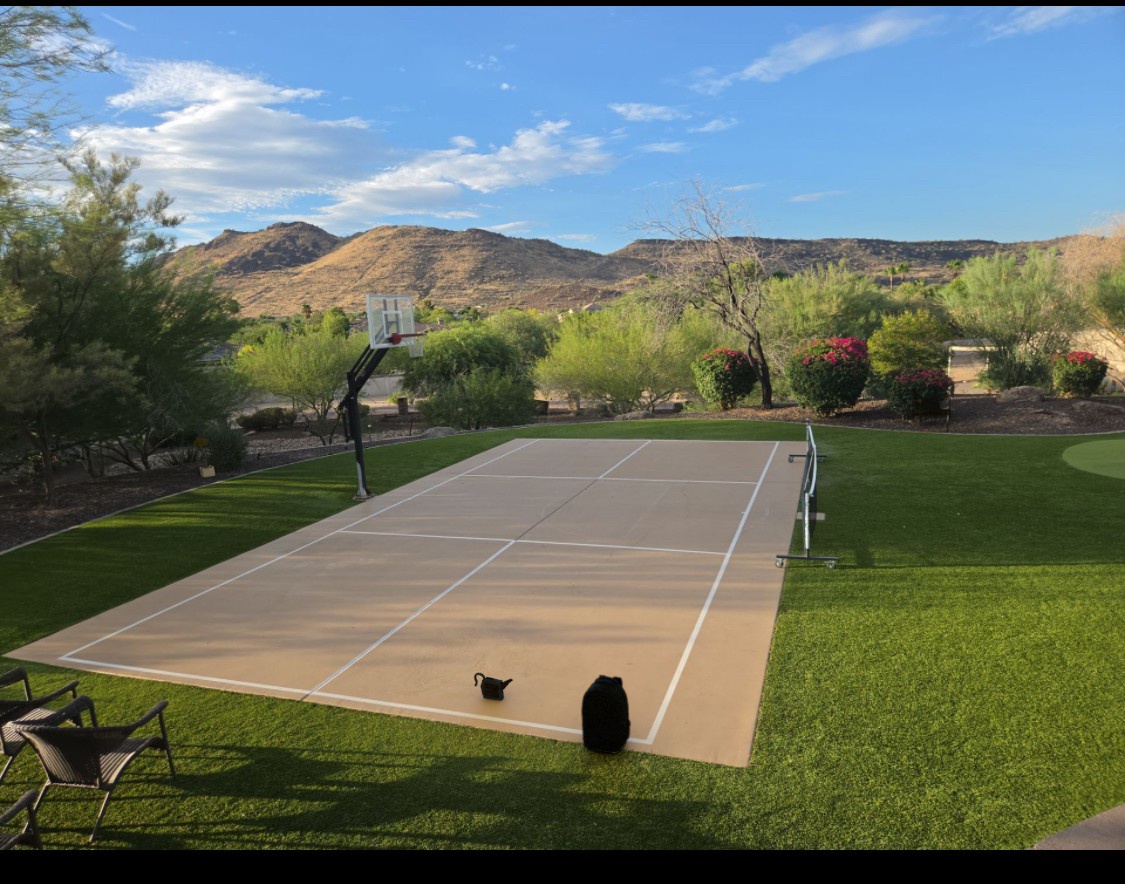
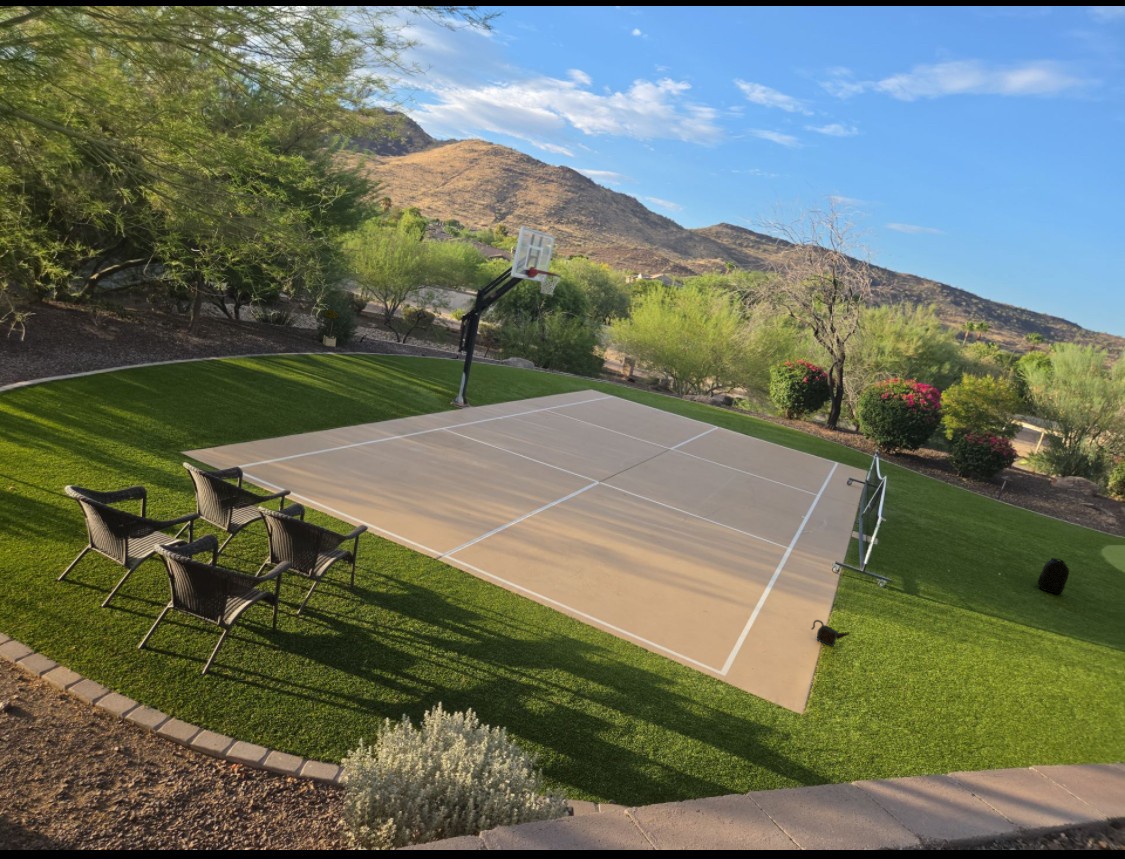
lounge chair: present [911,388,951,425] -> none [966,449,1010,492]
watering can: present [474,672,513,700] -> present [811,620,849,646]
backpack: present [581,675,631,753] -> present [1038,558,1069,594]

